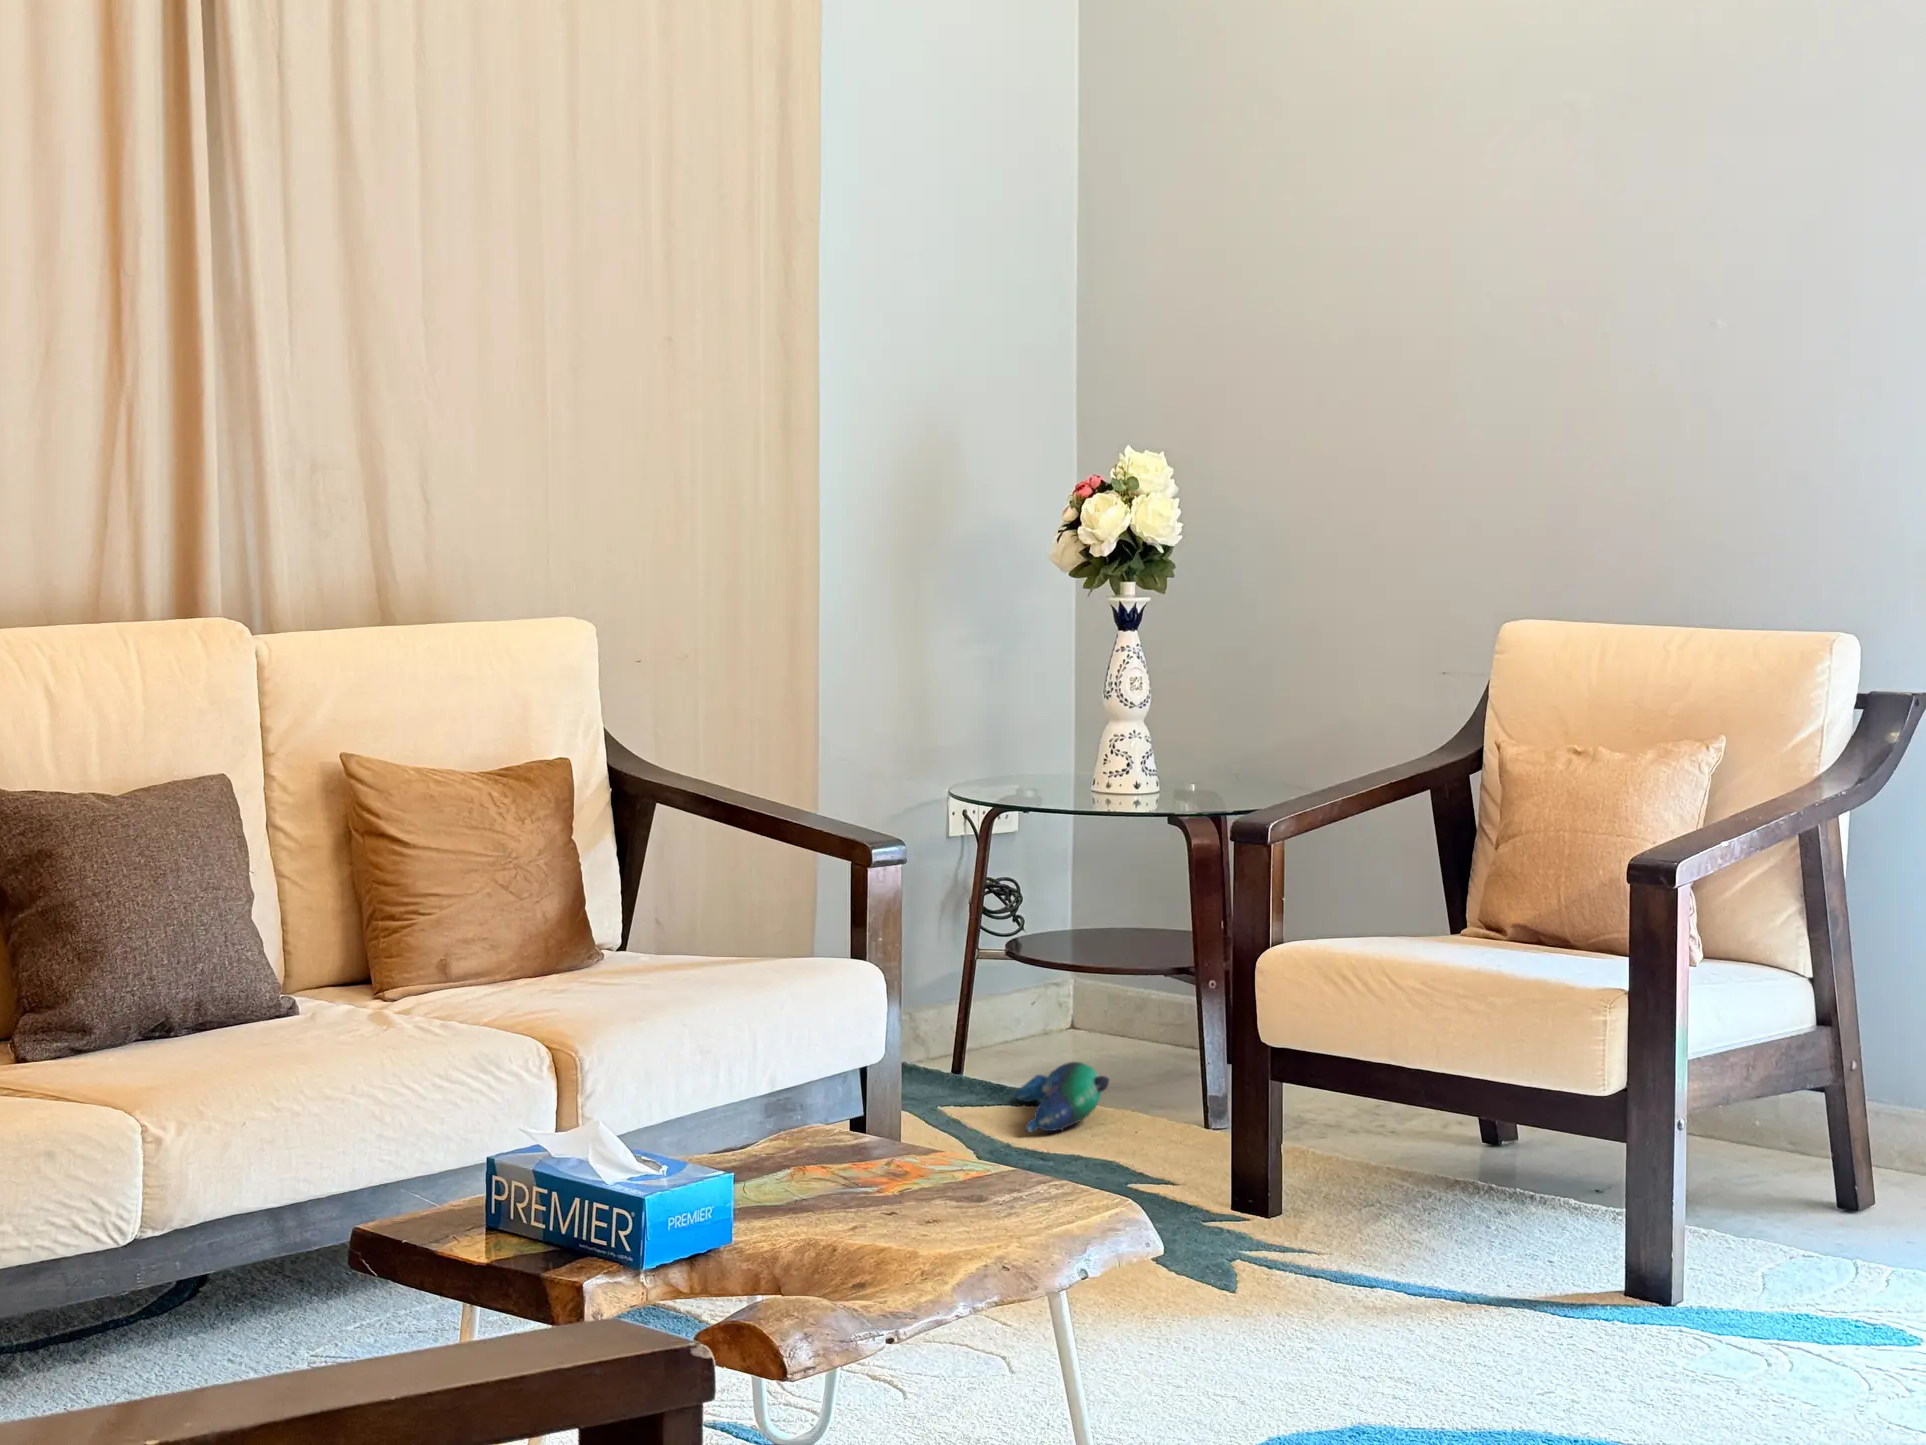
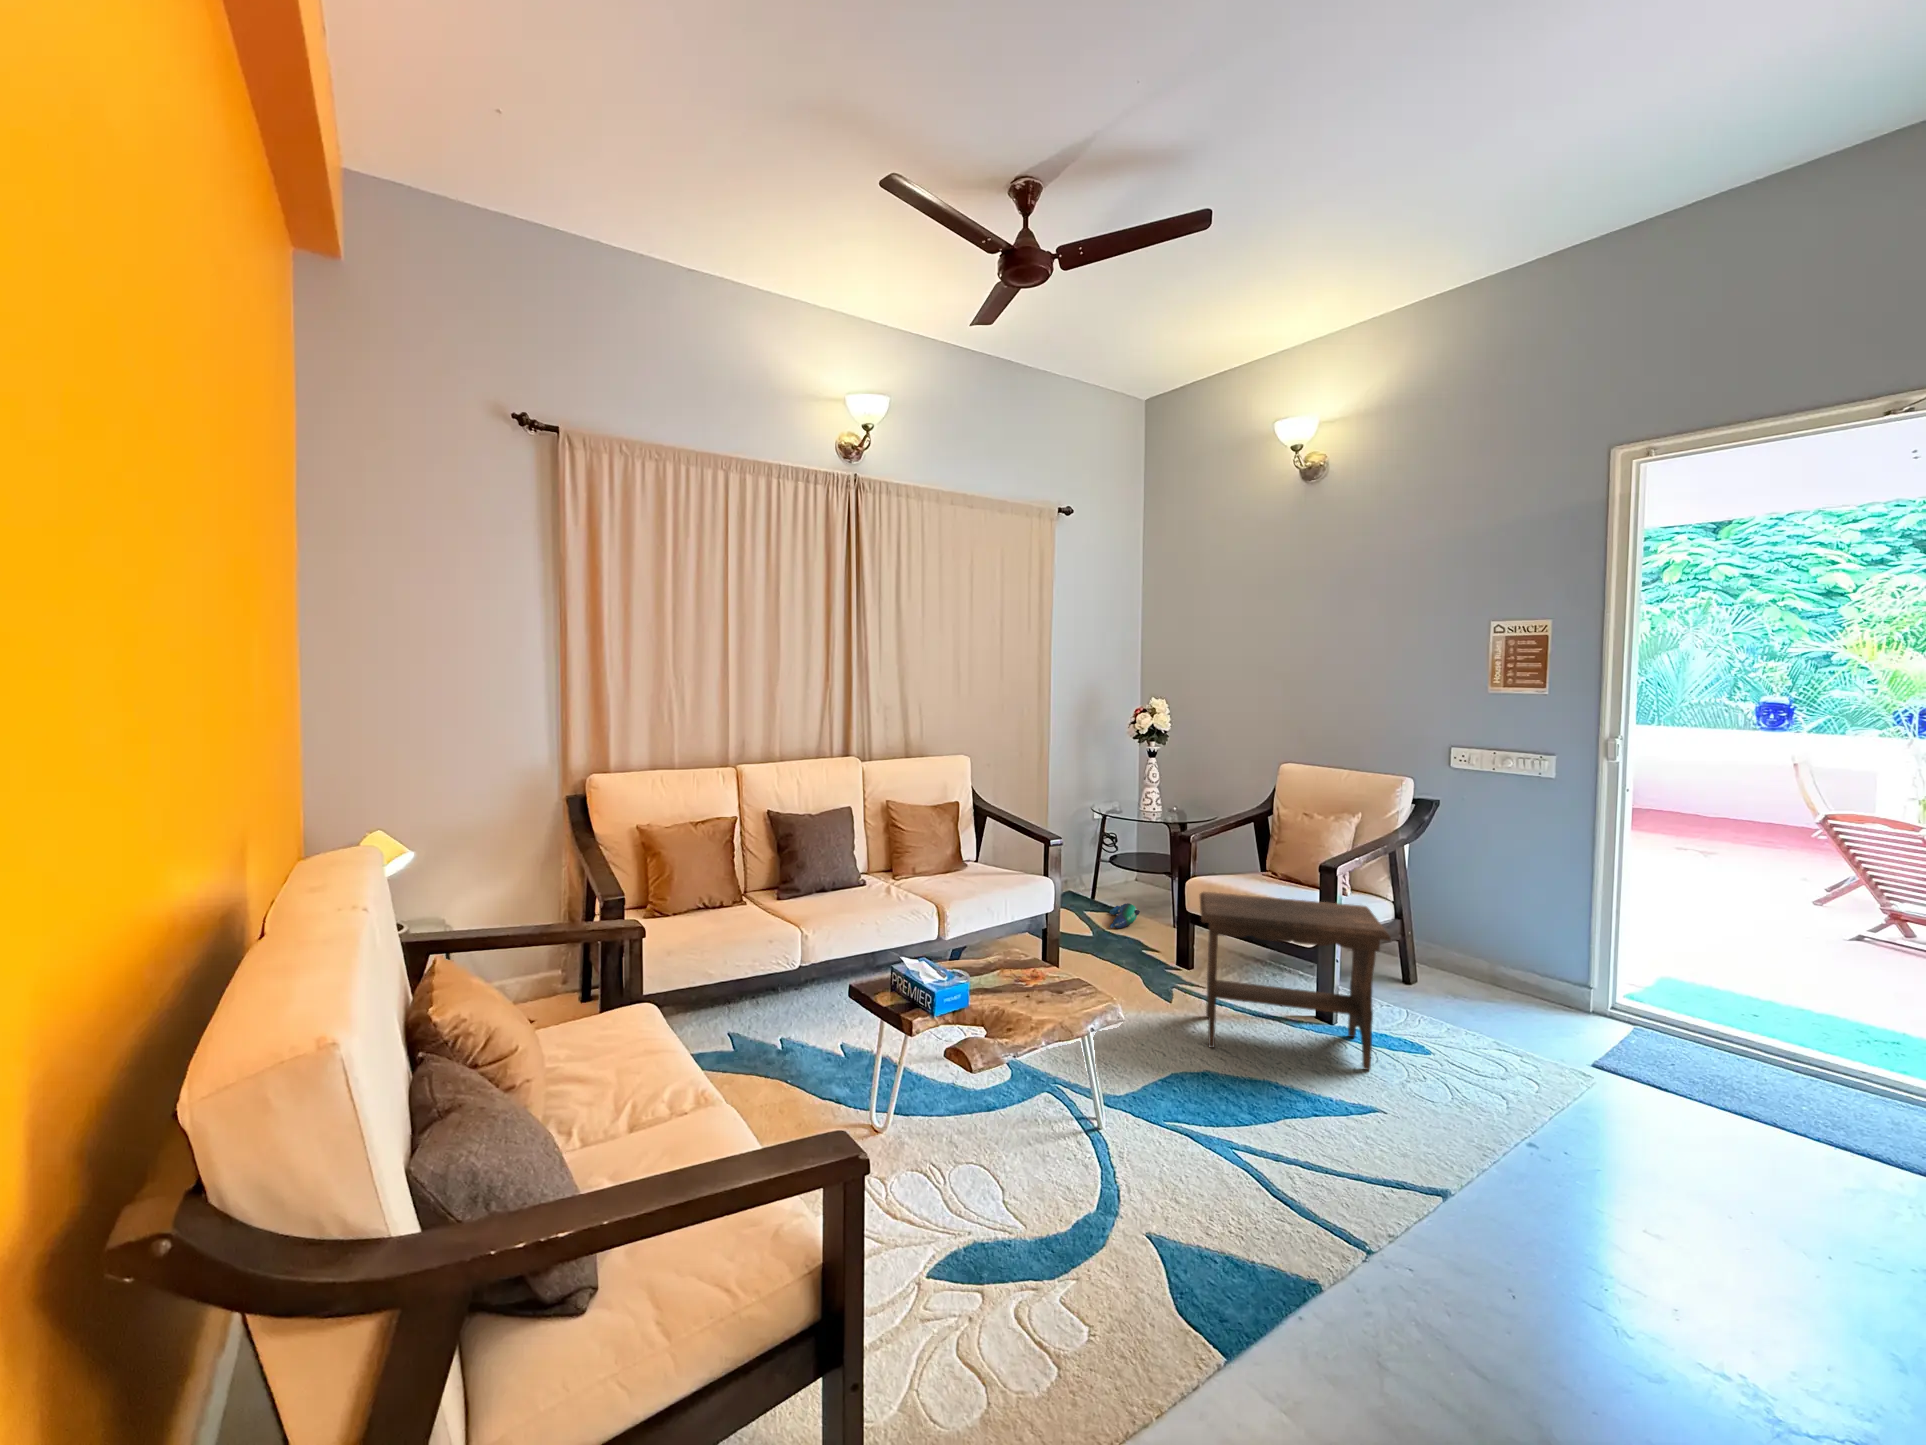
footstool: none [1315,954,1836,1392] -> present [1200,892,1391,1070]

